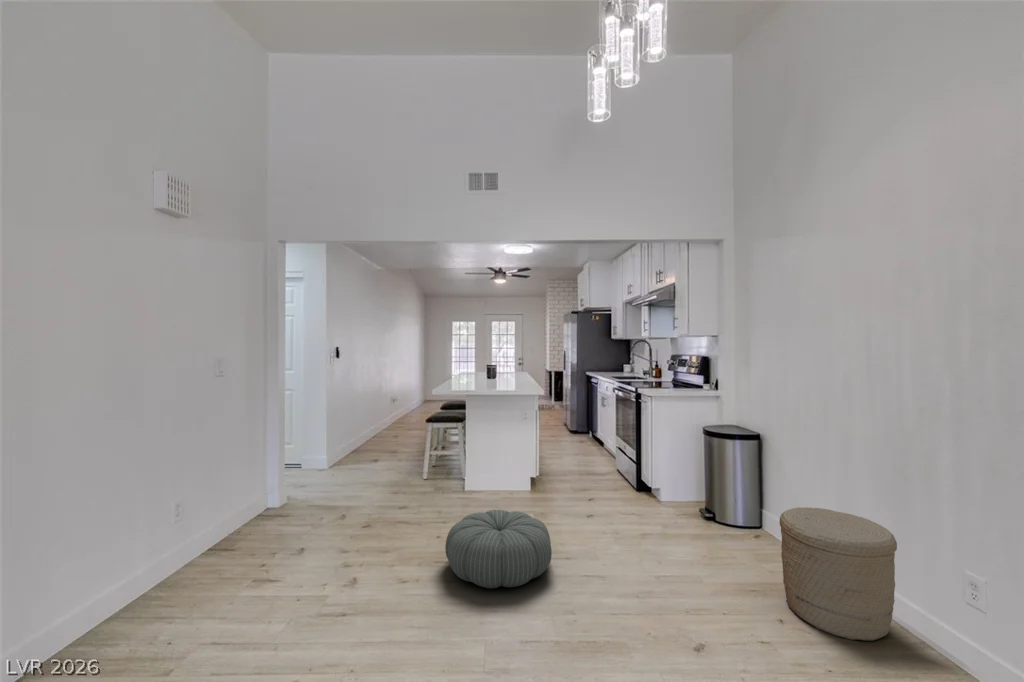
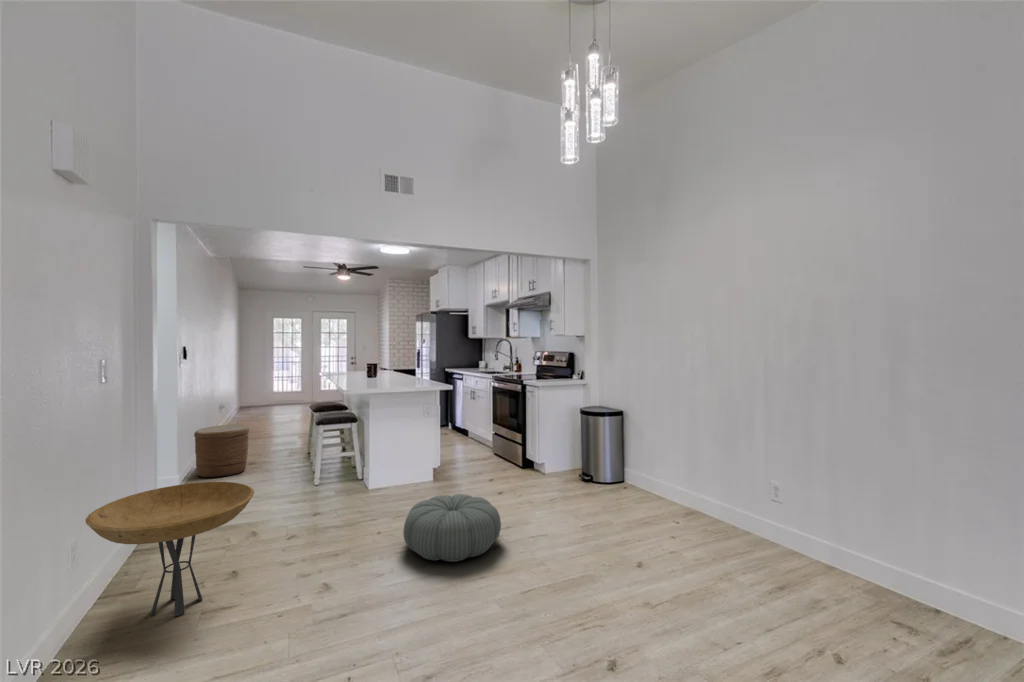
side table: none [171,466,309,582] -> present [85,482,254,617]
woven basket: present [780,507,897,641] -> present [194,425,249,477]

